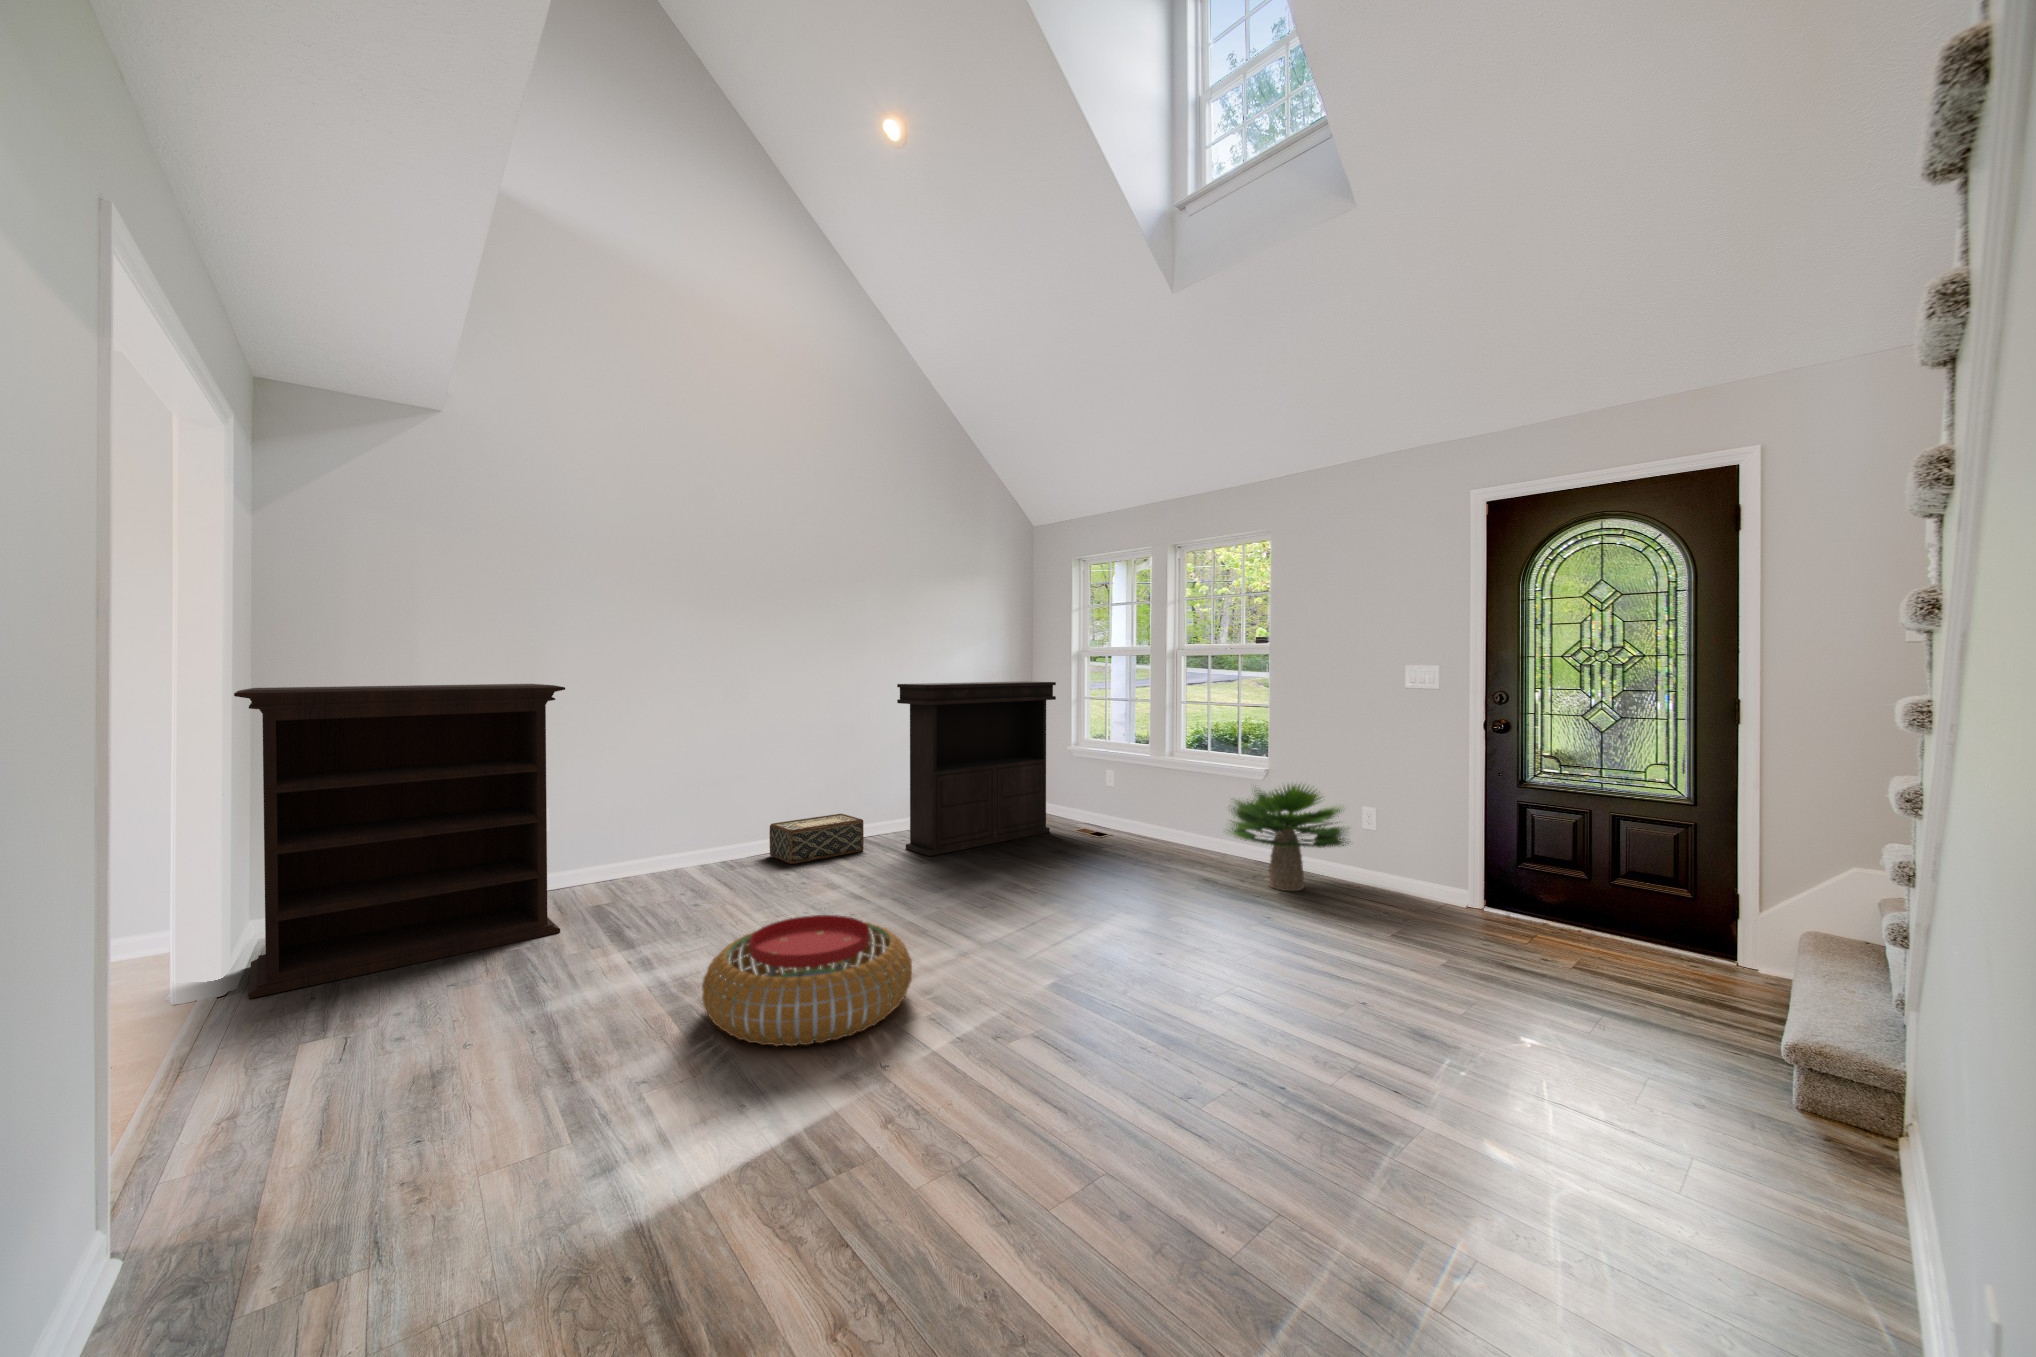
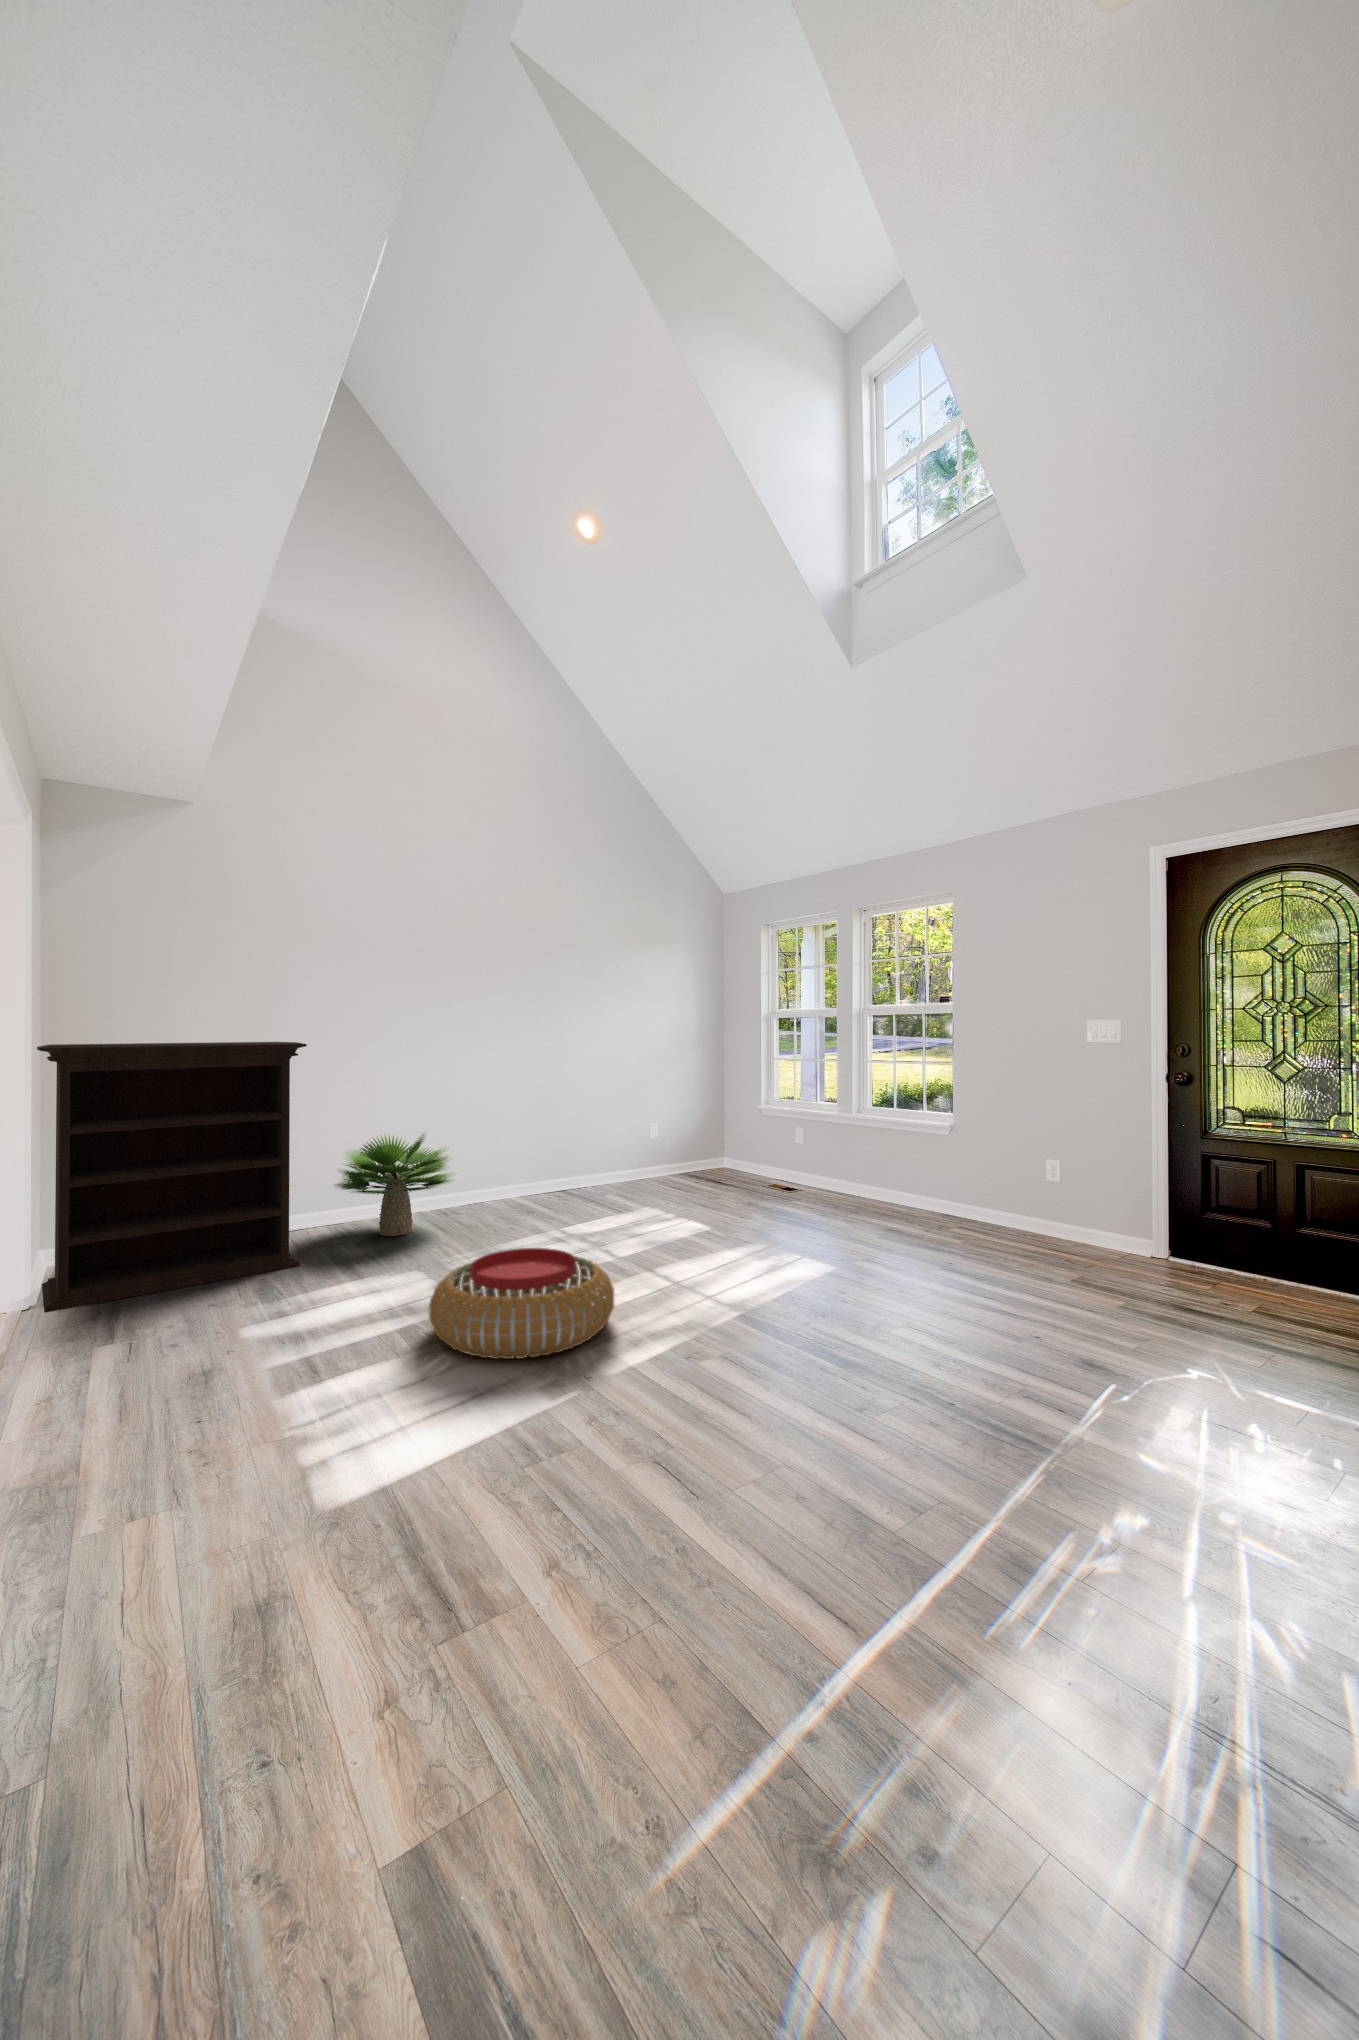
console table: present [897,681,1056,856] -> none [601,1041,752,1206]
potted plant: present [1229,784,1349,891] -> present [336,1135,453,1236]
woven basket: present [770,814,864,864] -> none [483,1166,570,1211]

